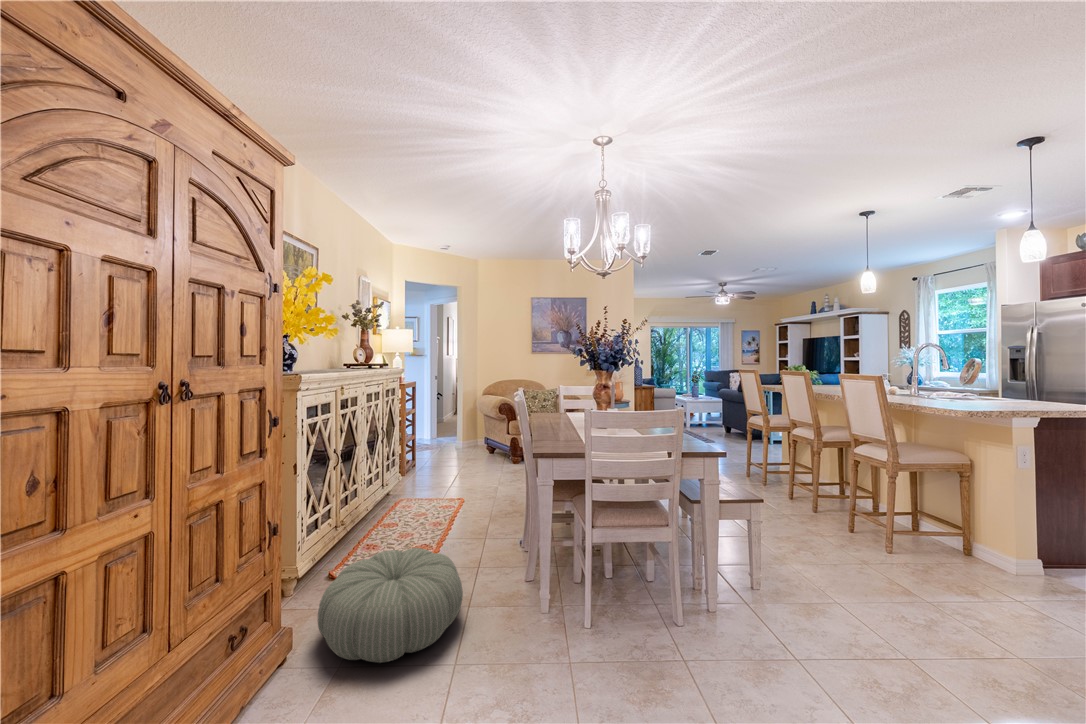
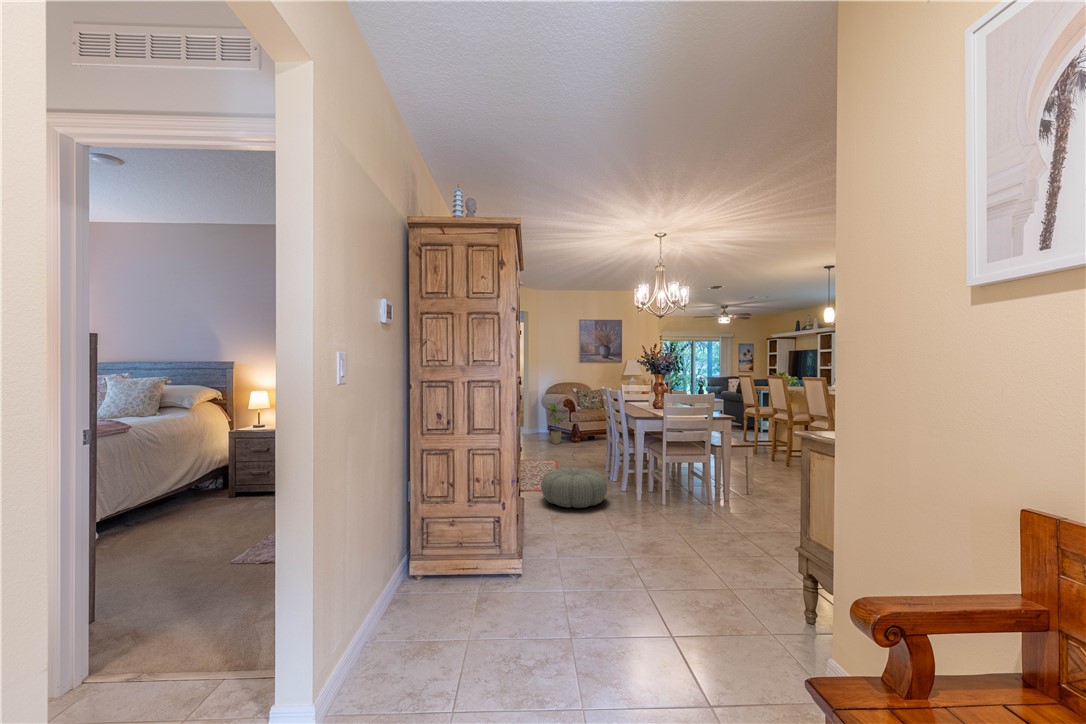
house plant: none [476,408,504,464] -> present [548,403,568,444]

